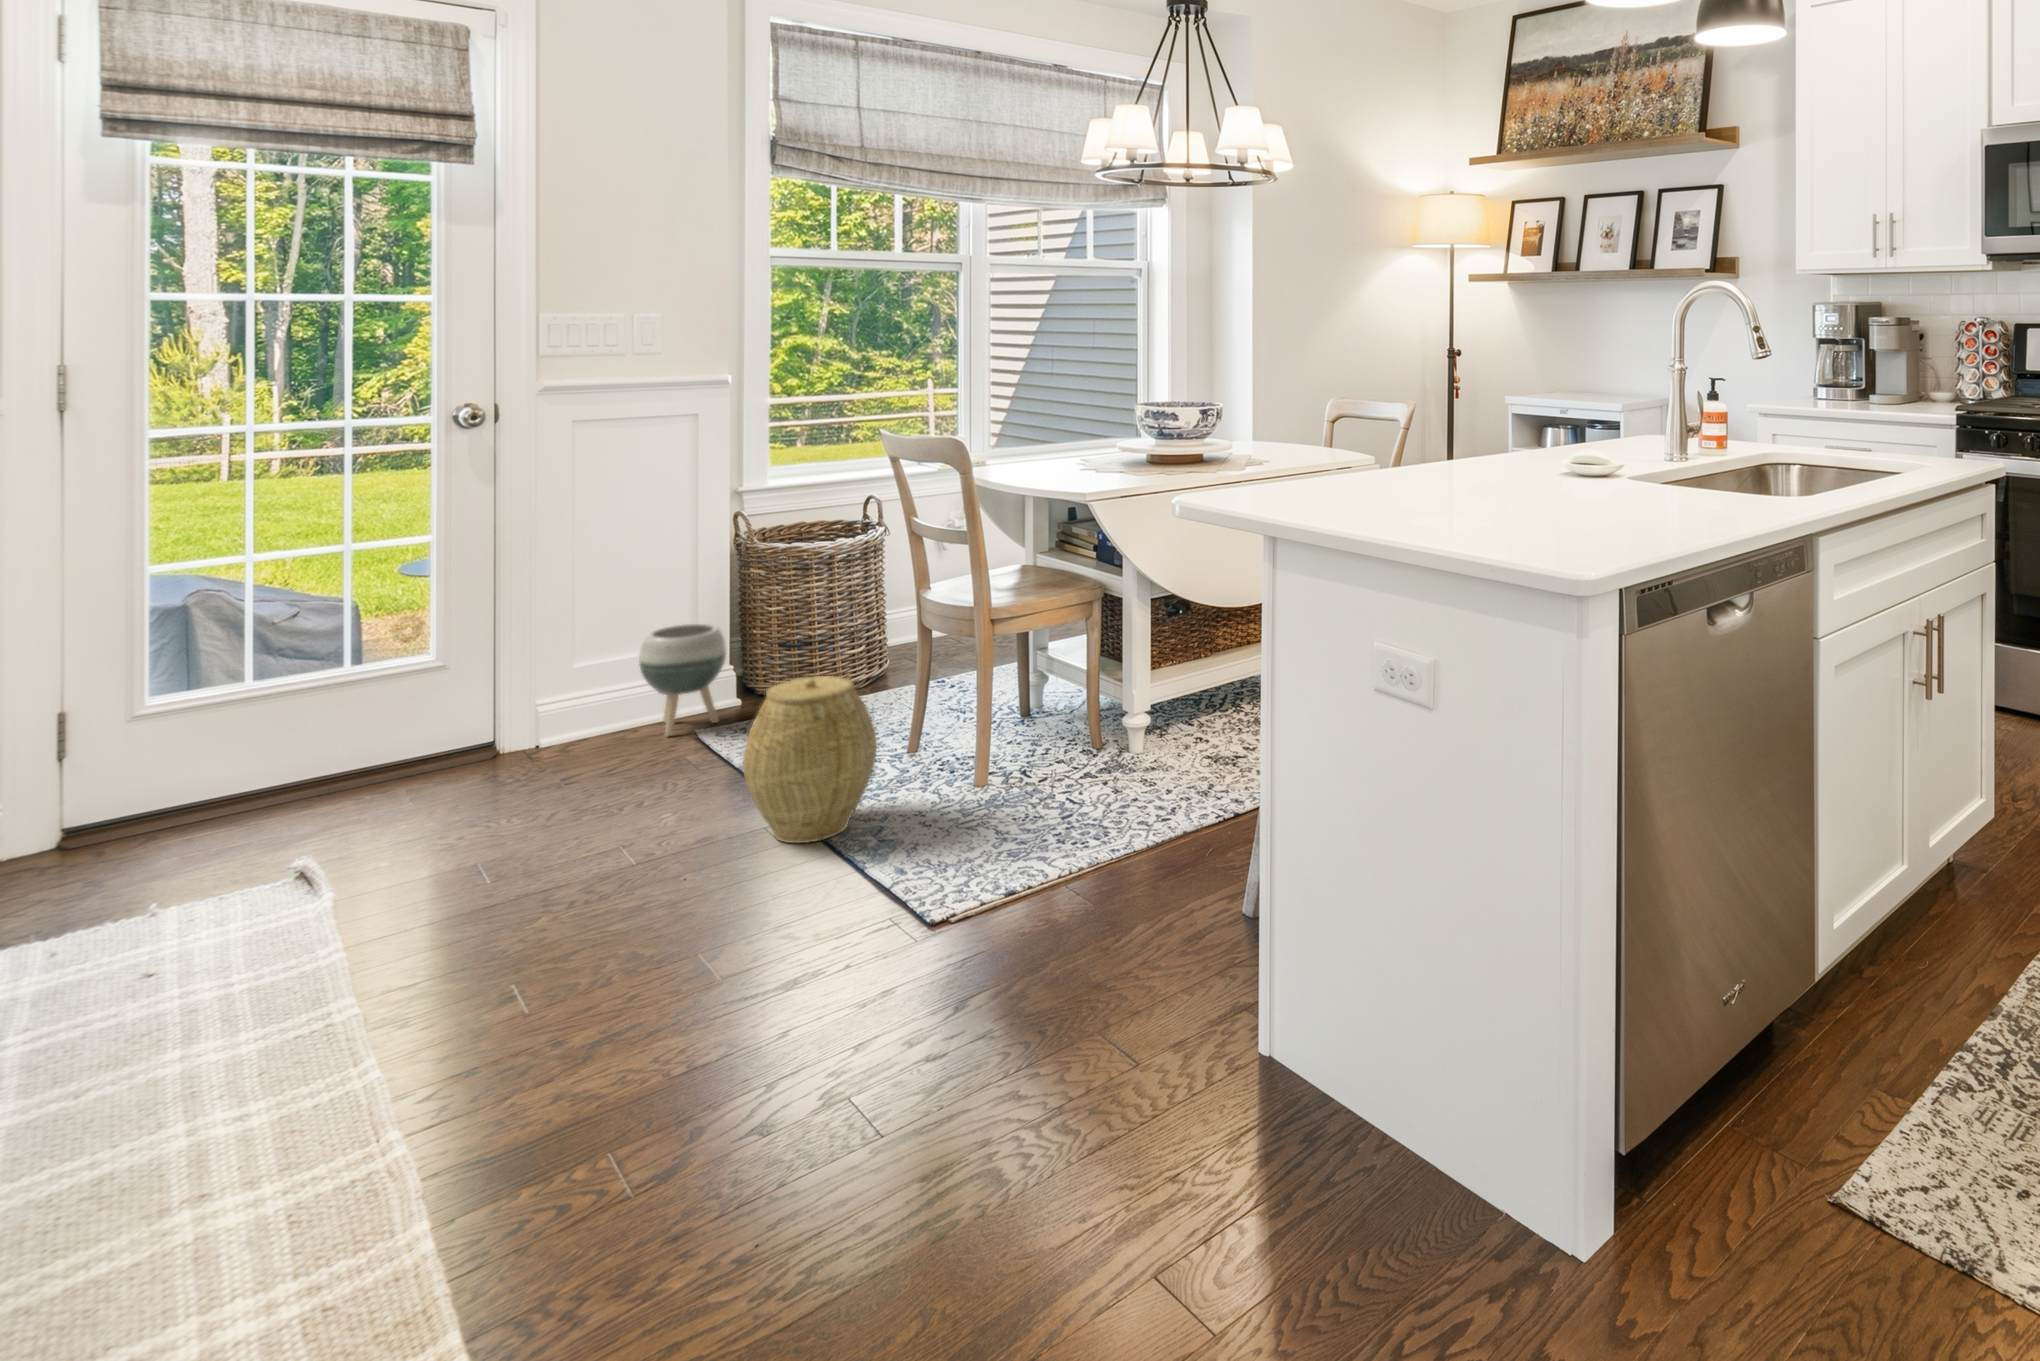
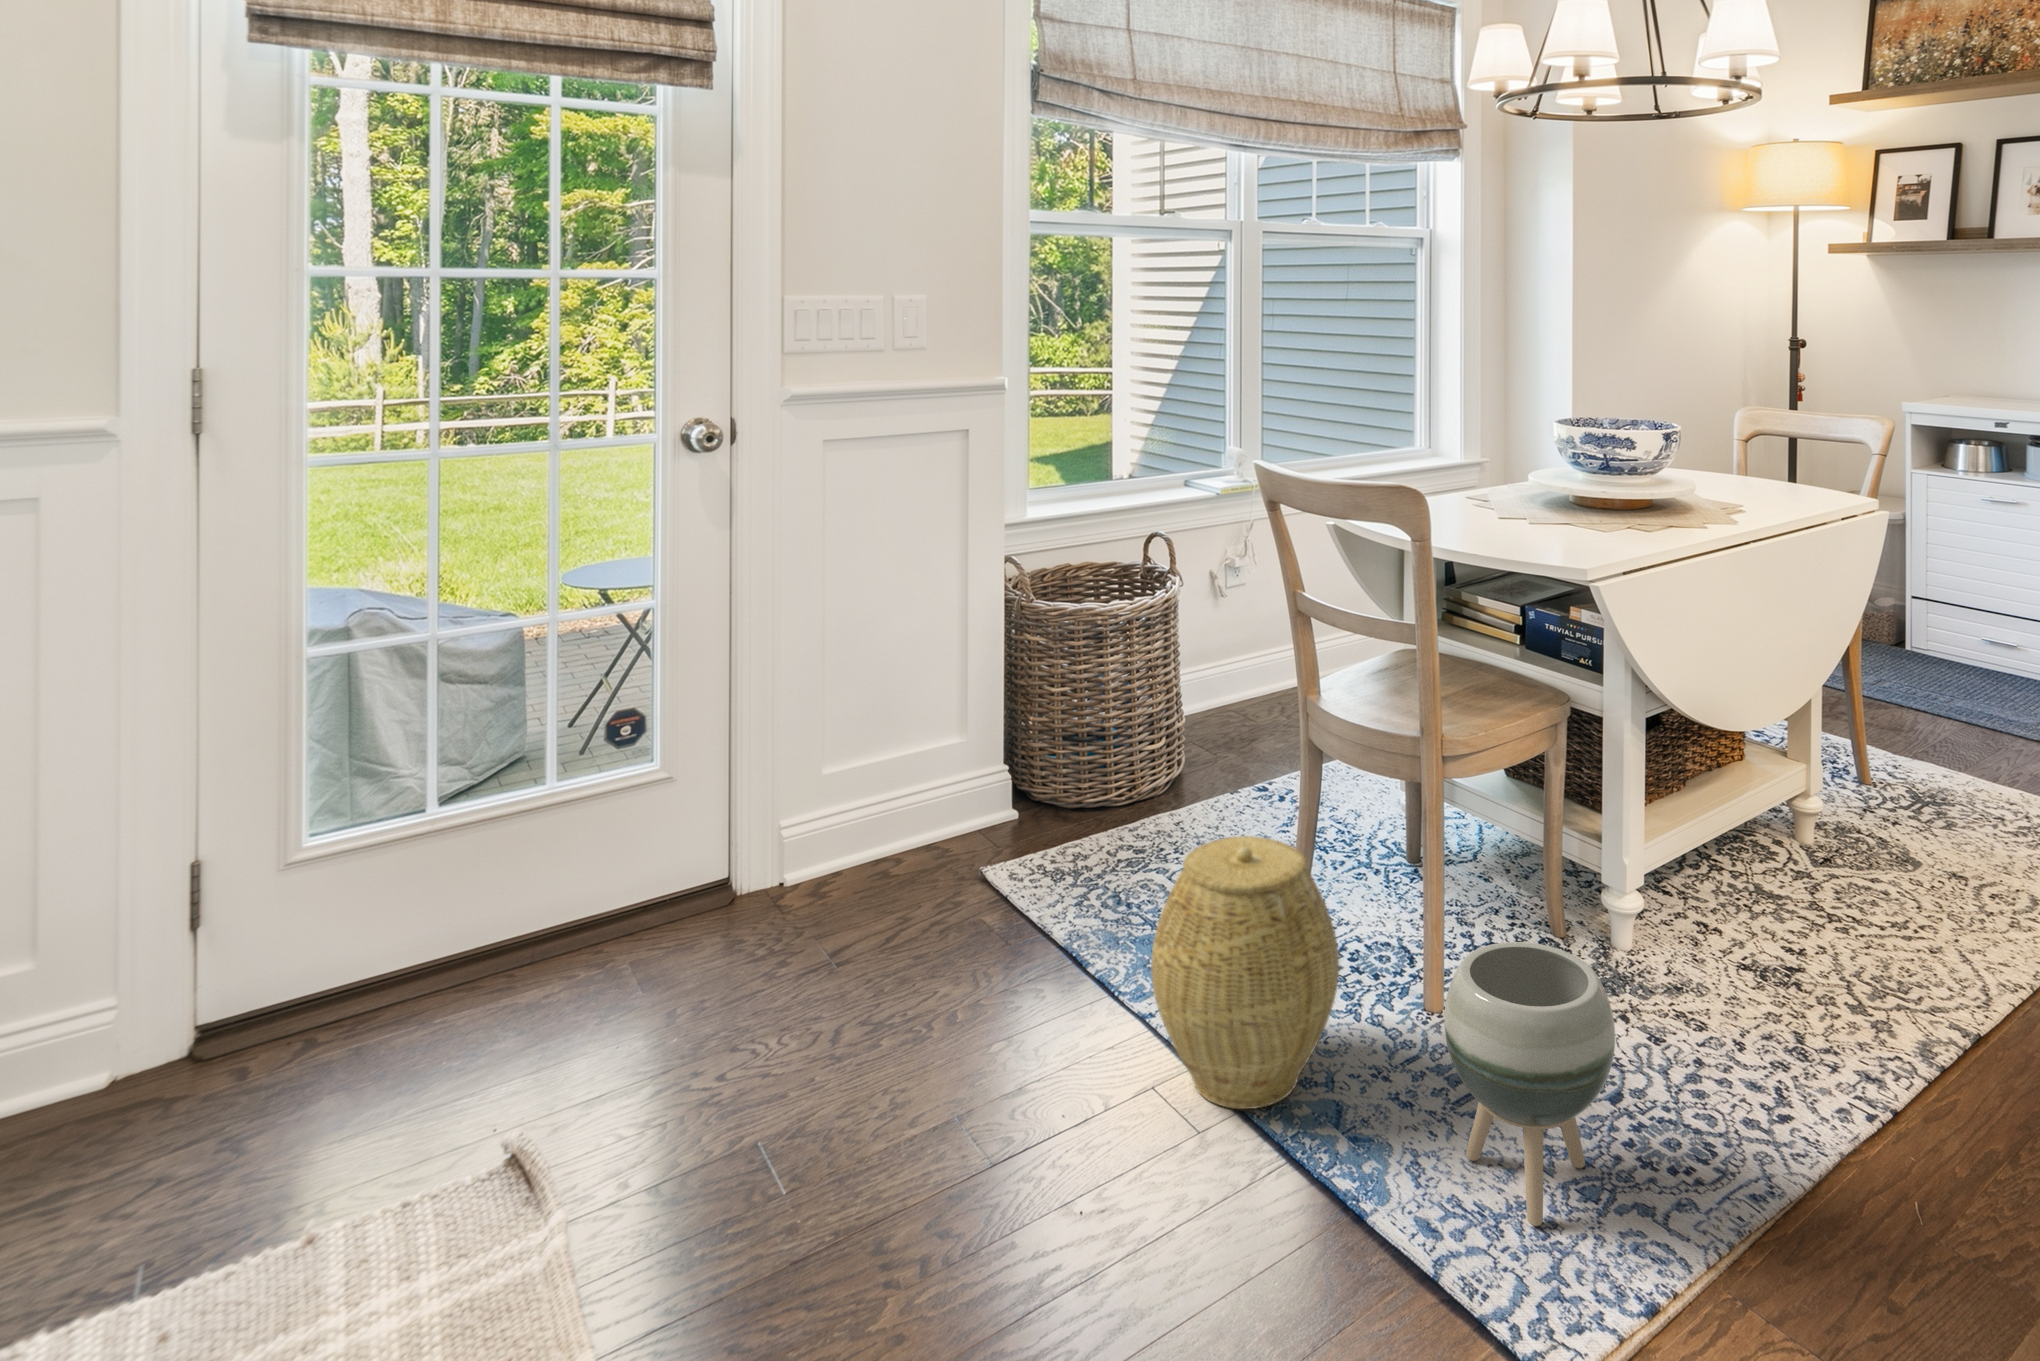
planter: present [639,624,726,736] -> present [1444,942,1615,1226]

